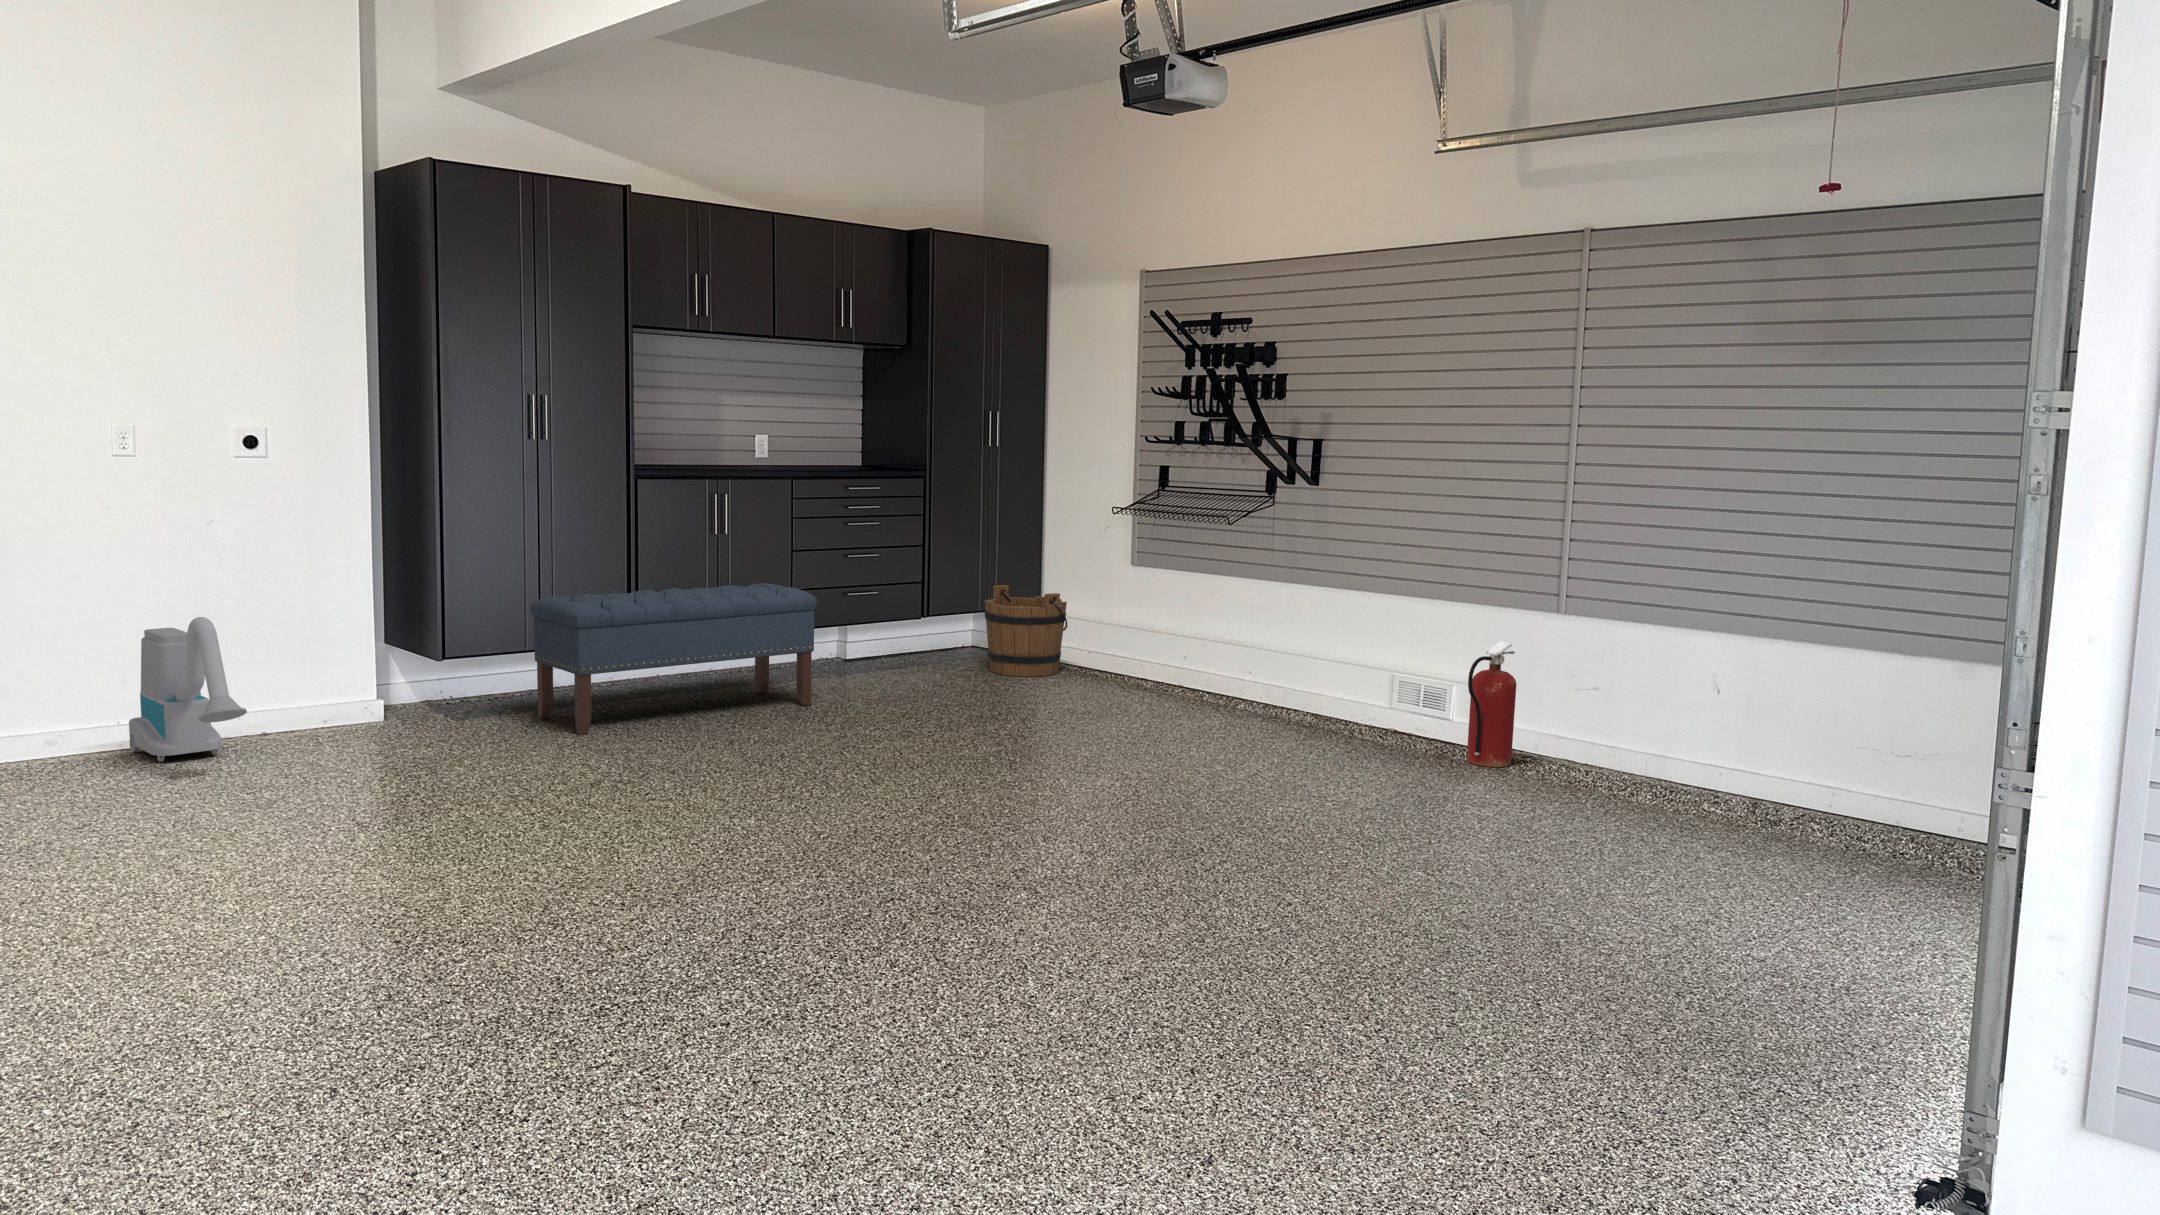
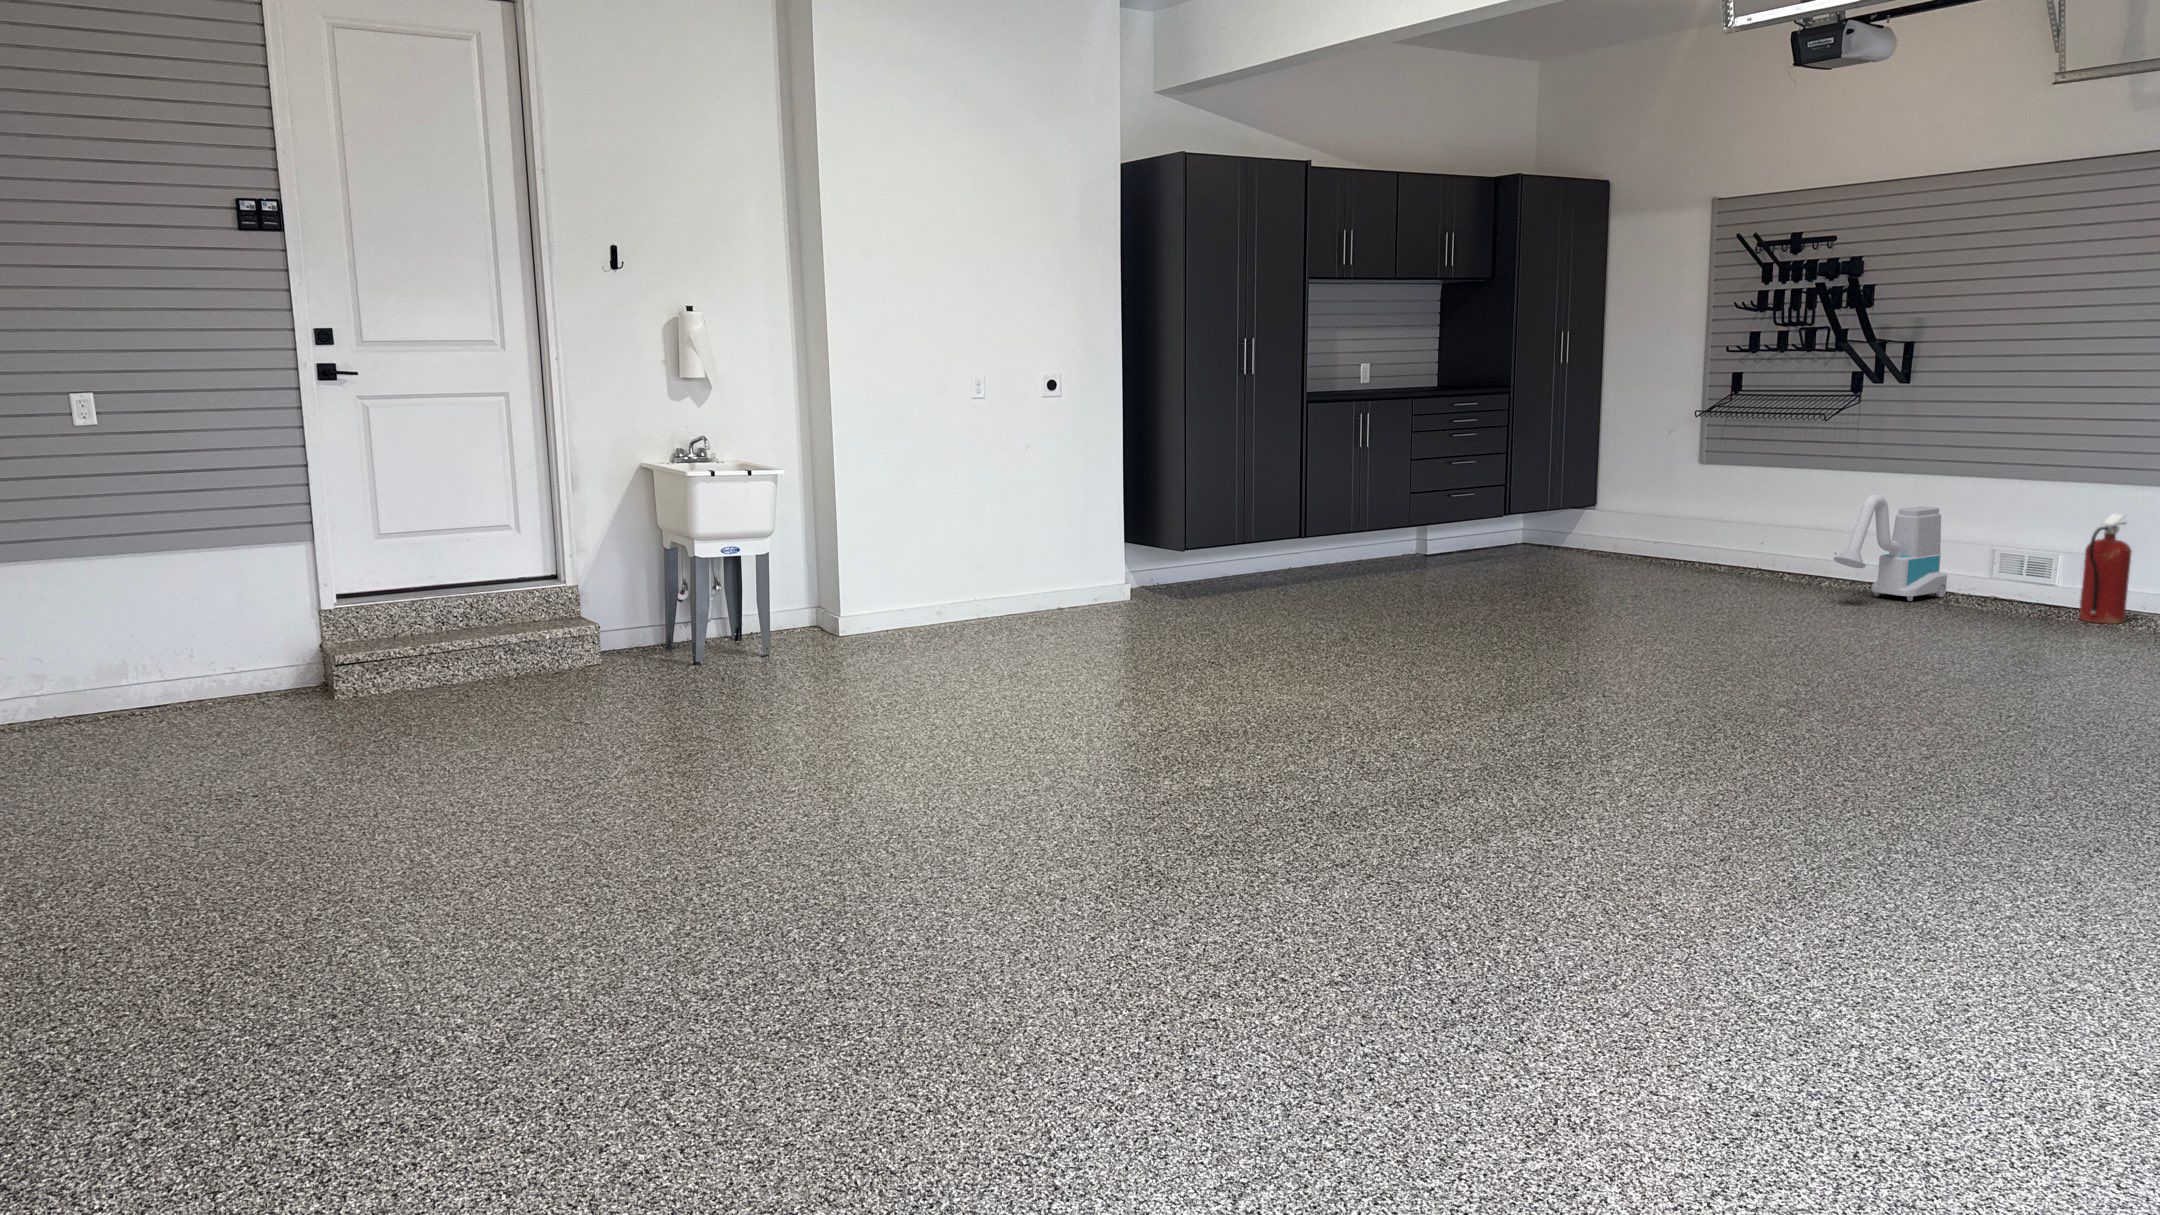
bench: present [530,583,817,735] -> none [1241,487,1456,611]
bucket: present [985,585,1067,677] -> none [1557,485,1635,564]
vacuum cleaner: present [129,617,247,762] -> present [1834,495,1947,601]

